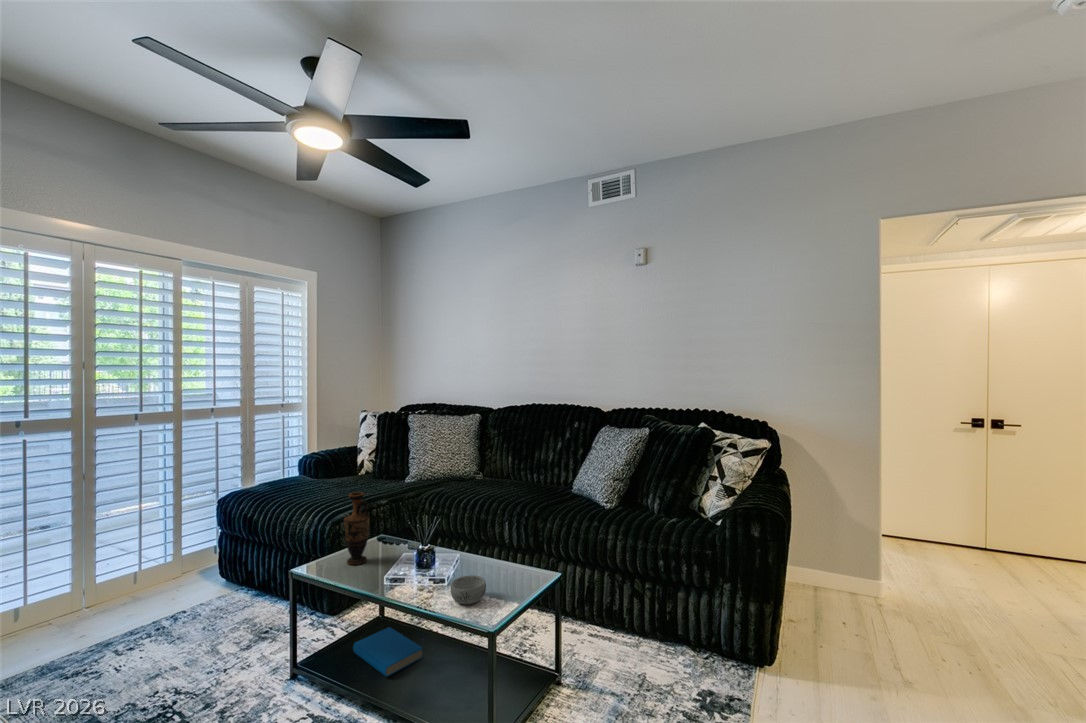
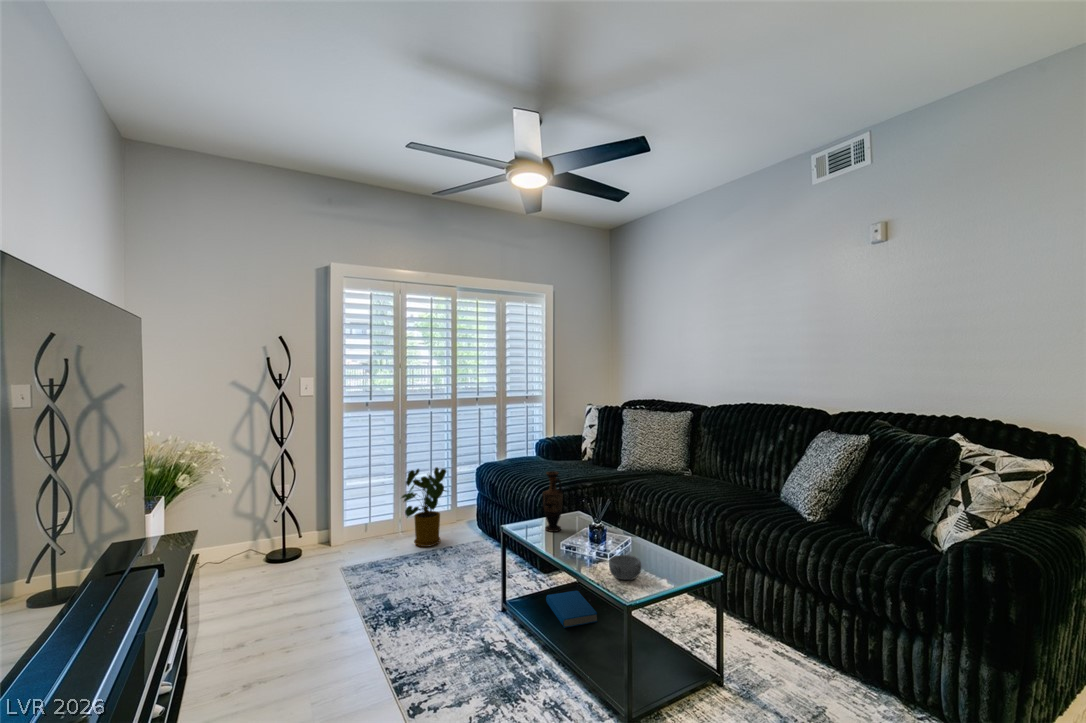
house plant: none [92,505,185,622] -> present [401,467,446,547]

